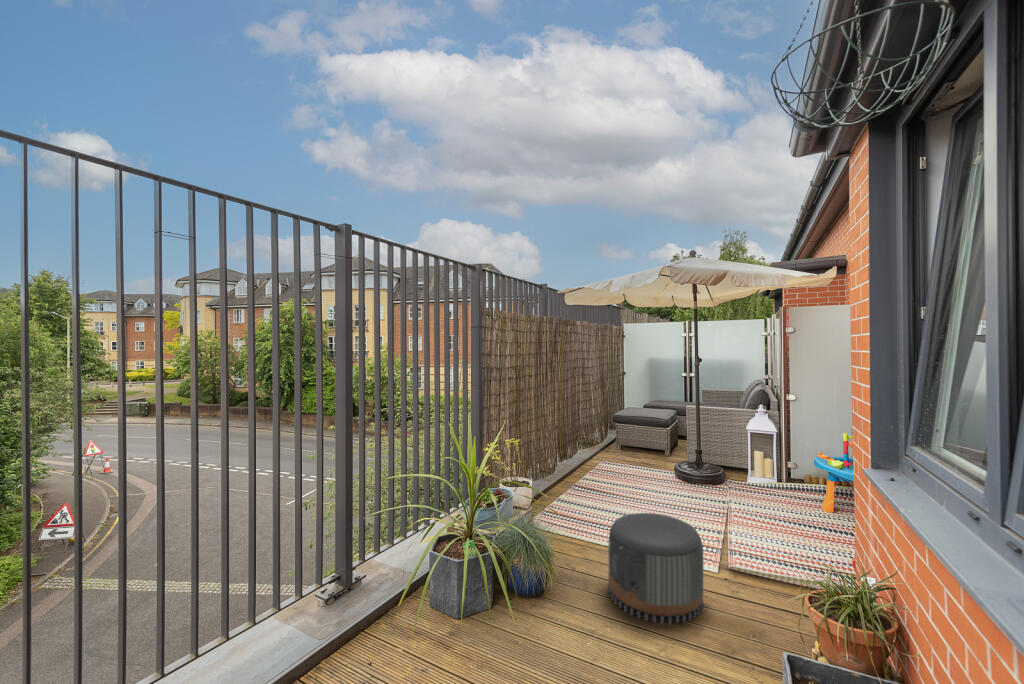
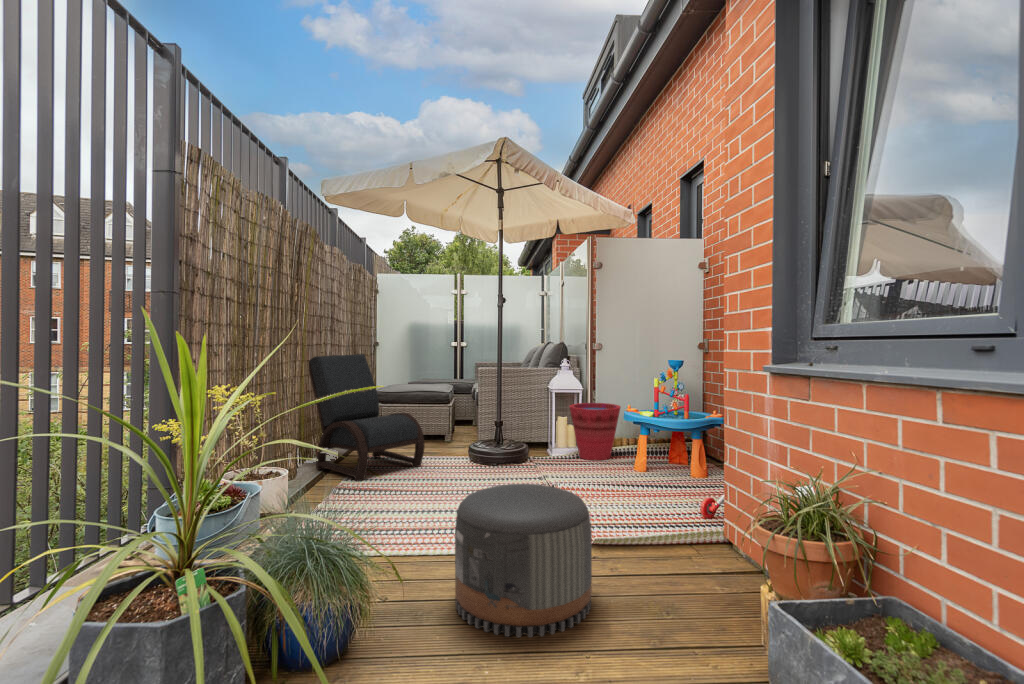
lounge chair: none [565,390,640,481] -> present [309,354,425,481]
bucket: none [761,442,810,494] -> present [569,403,621,460]

